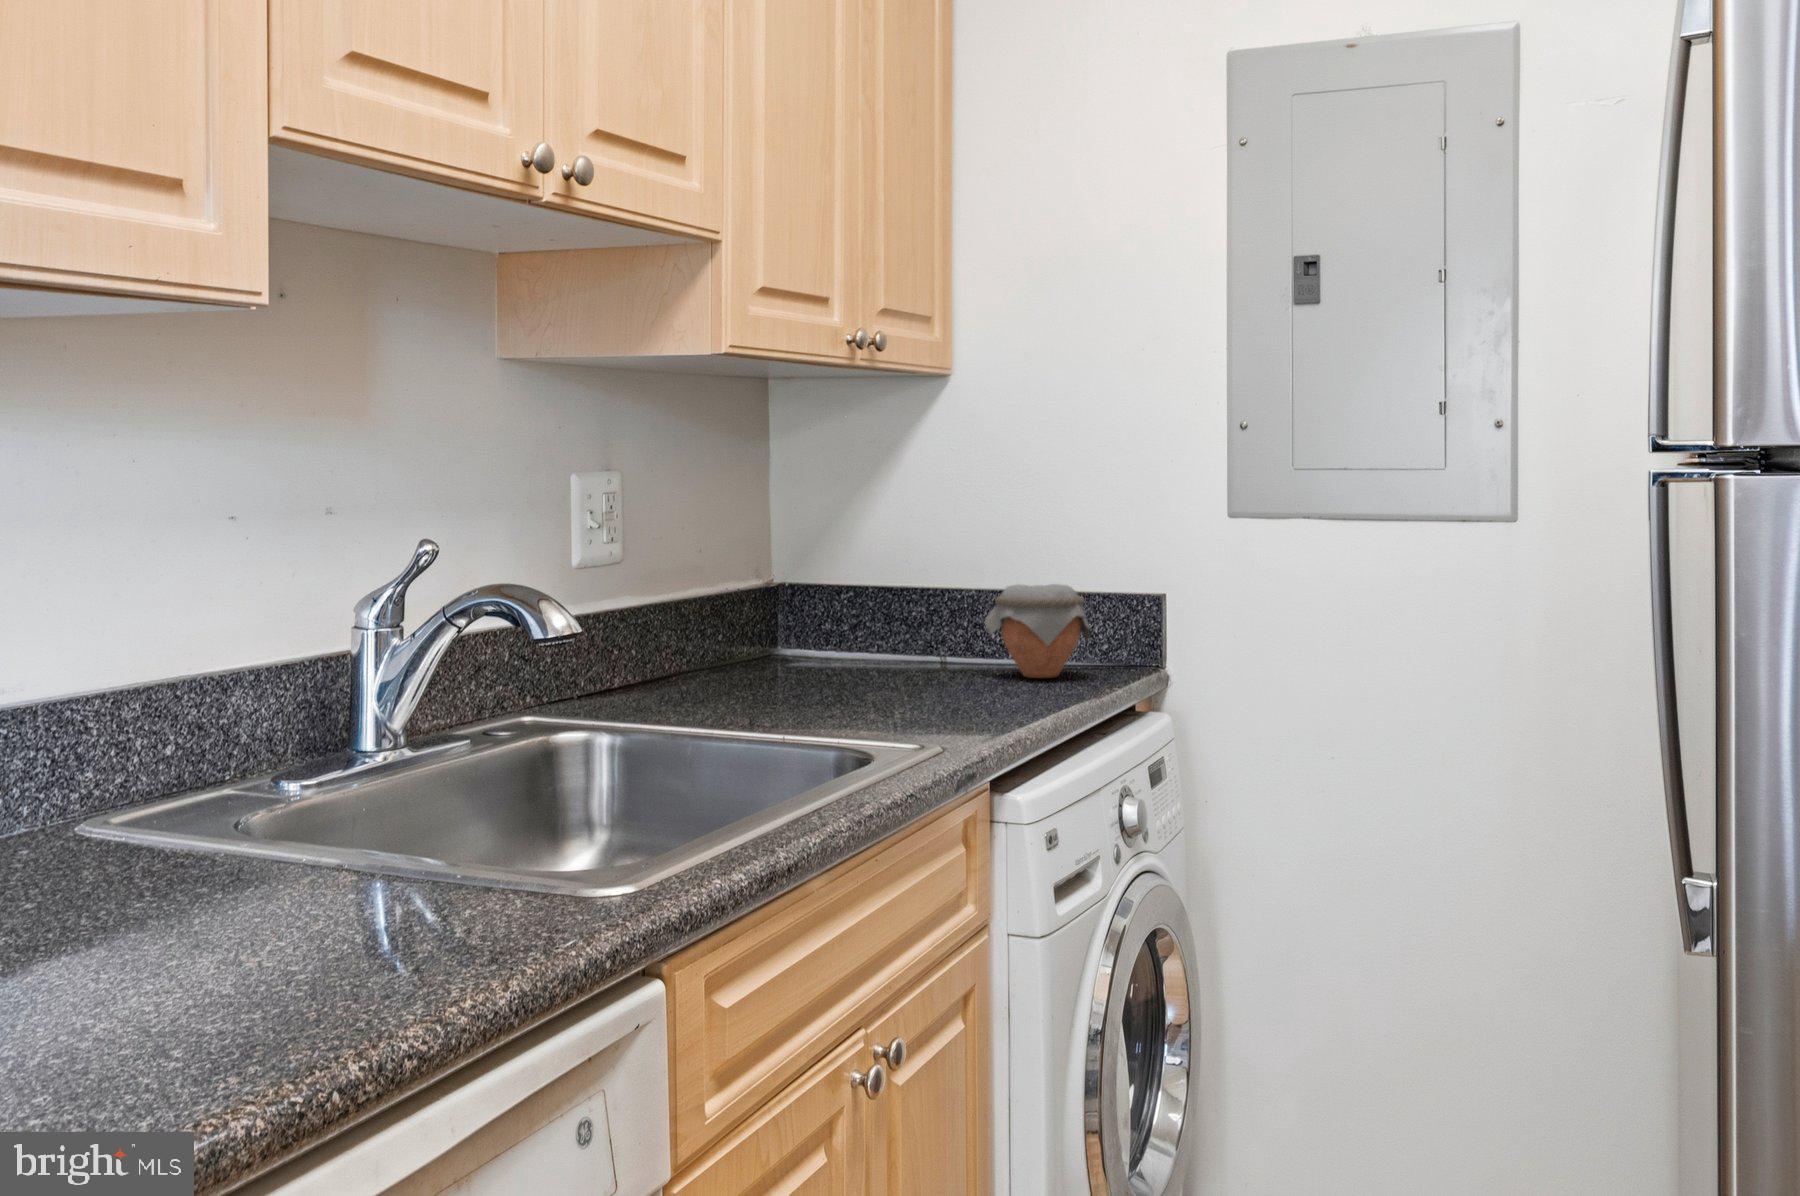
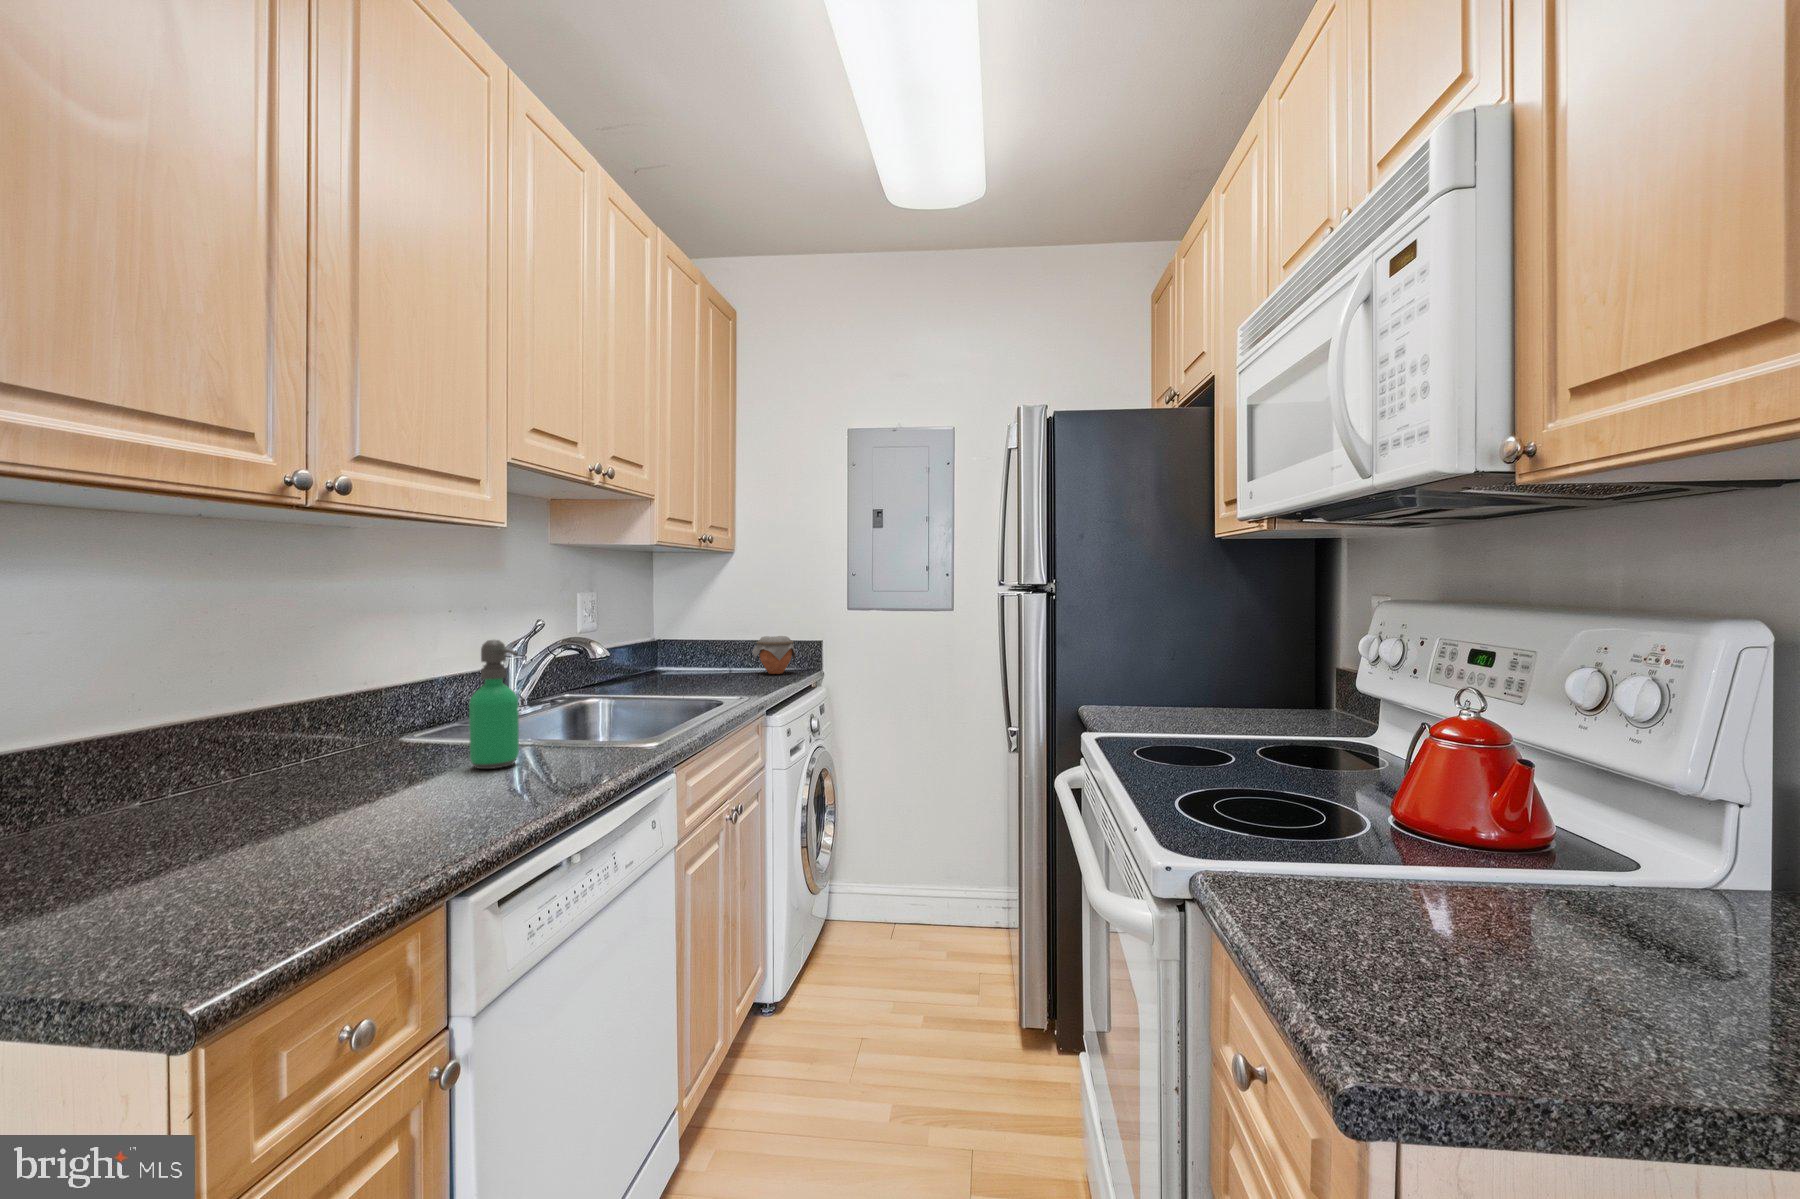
soap dispenser: none [105,600,242,952] -> present [469,640,519,769]

